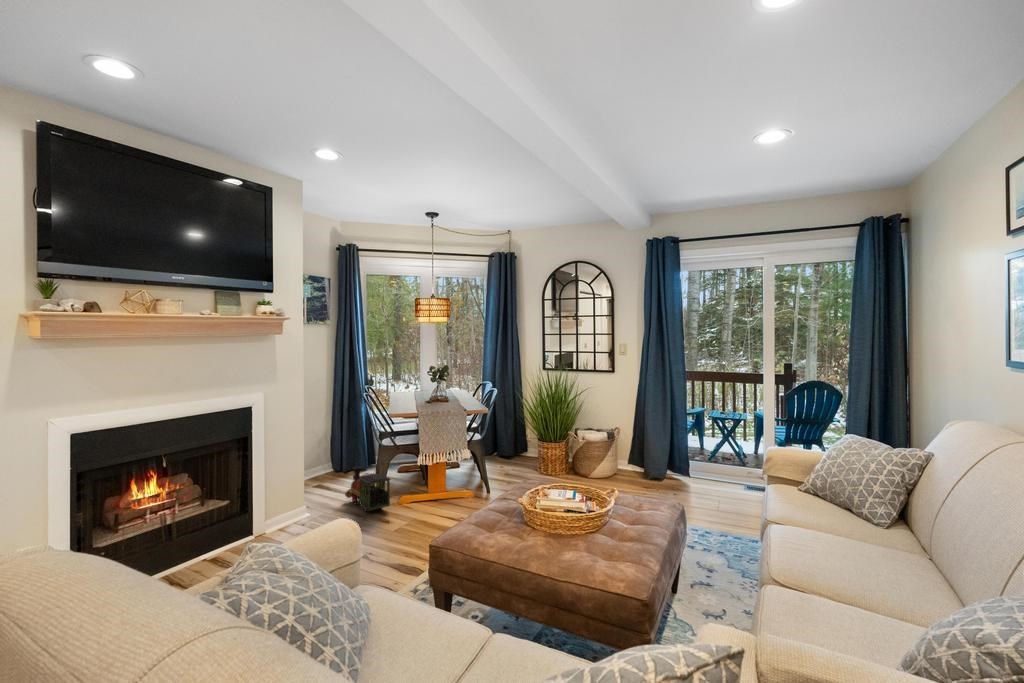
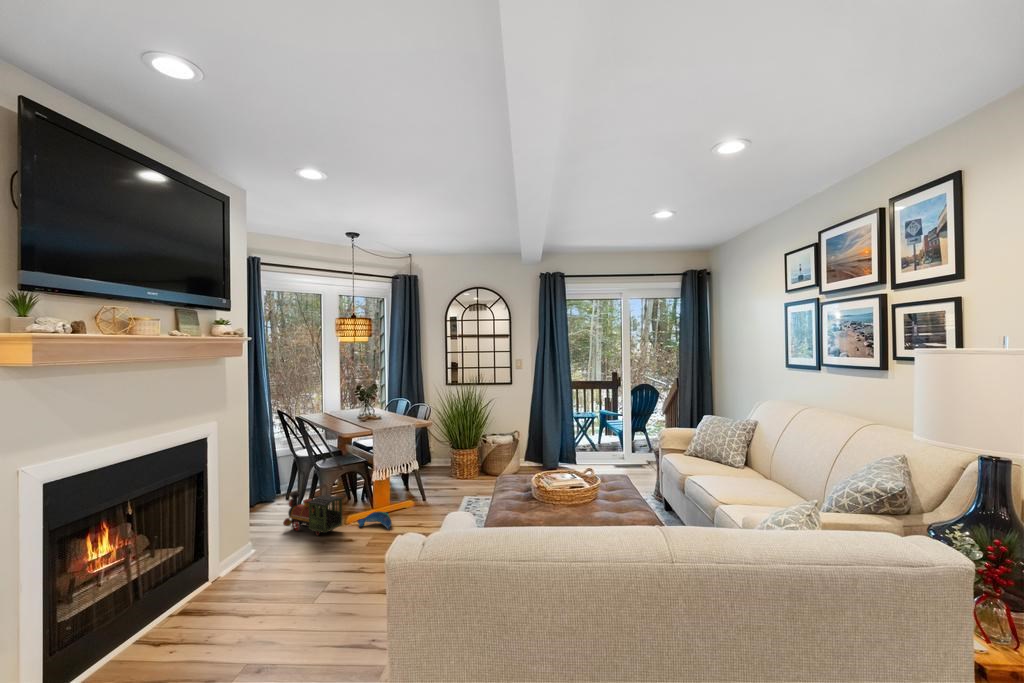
plush toy: none [405,498,435,519] -> present [357,511,392,529]

